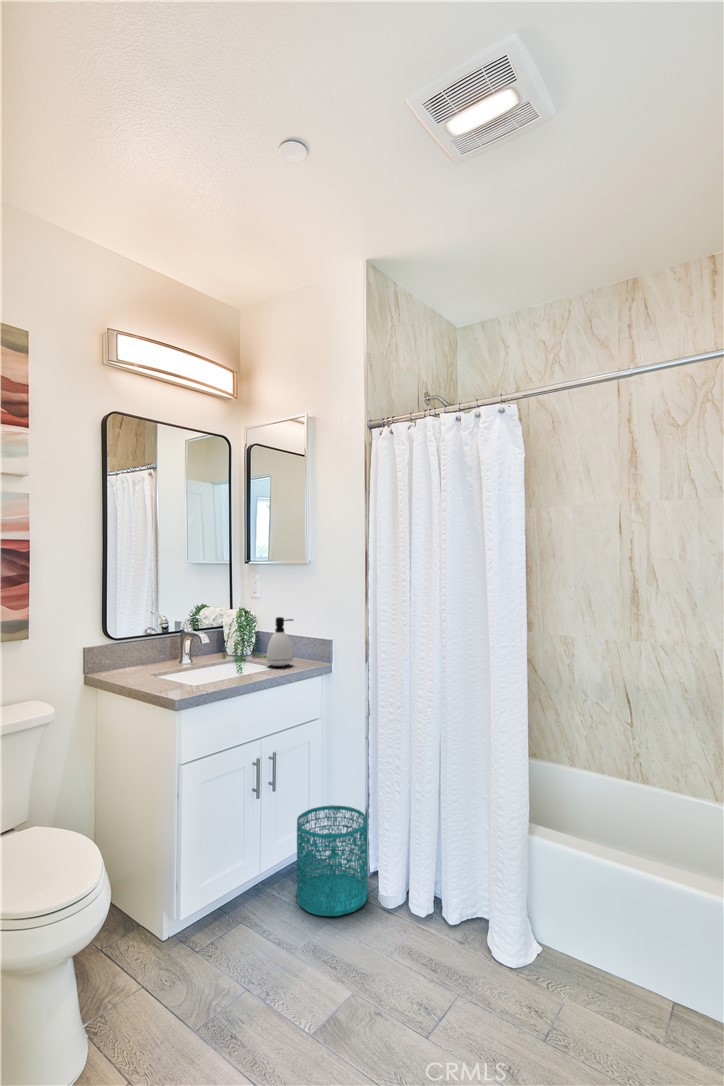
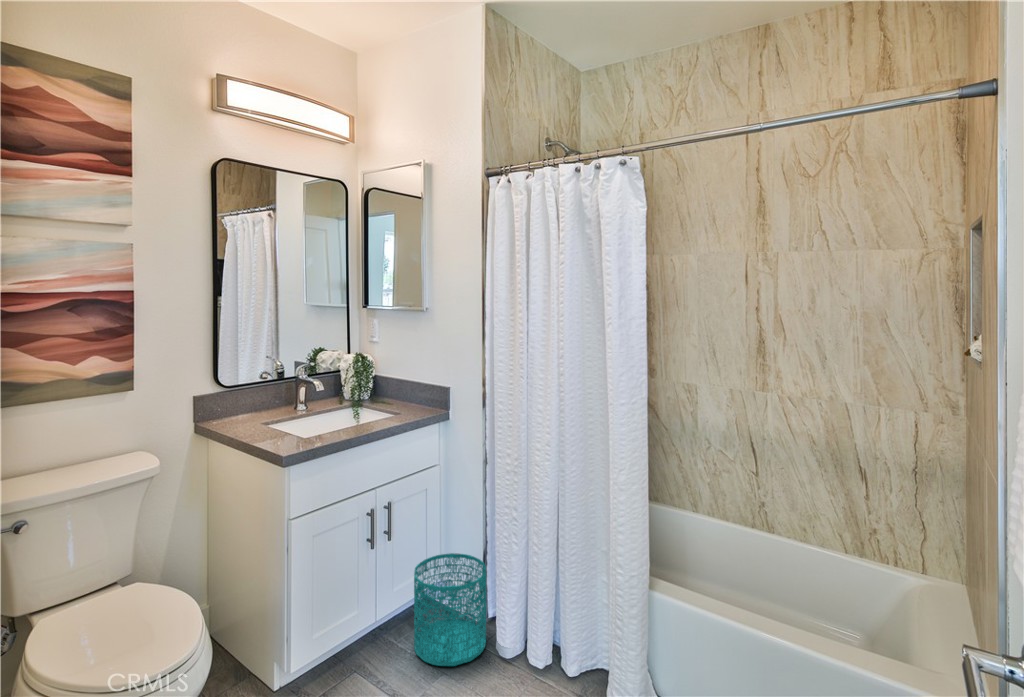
soap dispenser: present [267,617,293,666] -> none [385,363,413,413]

